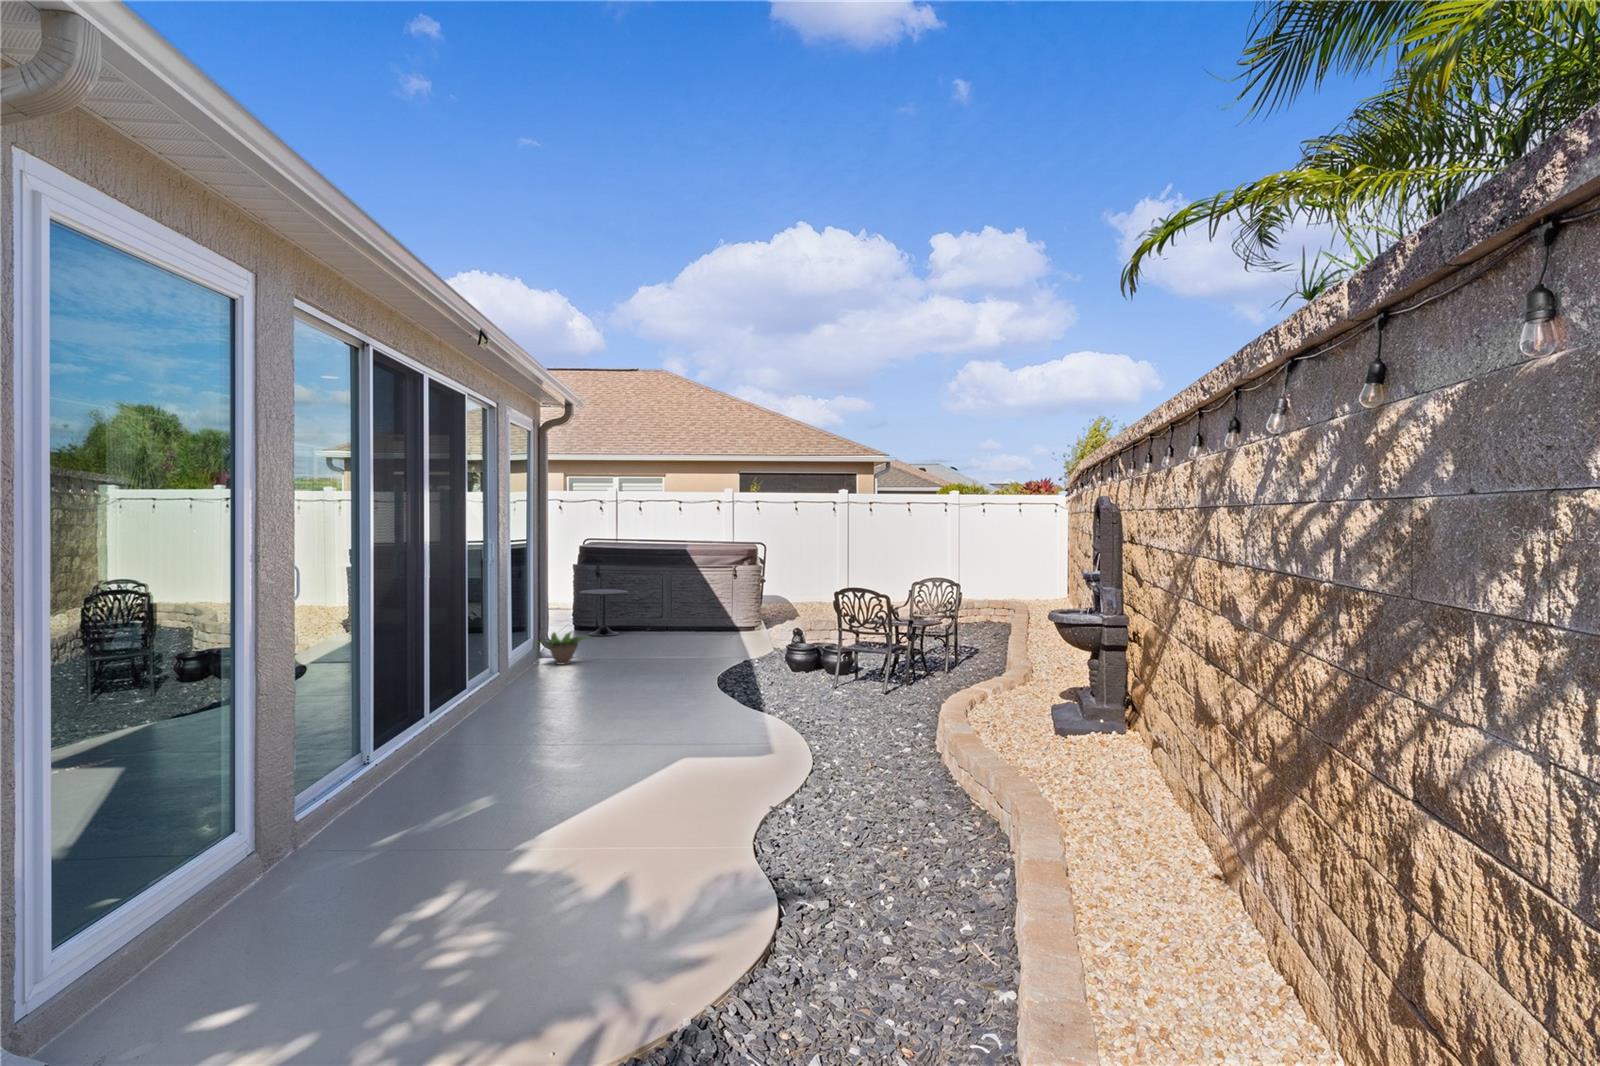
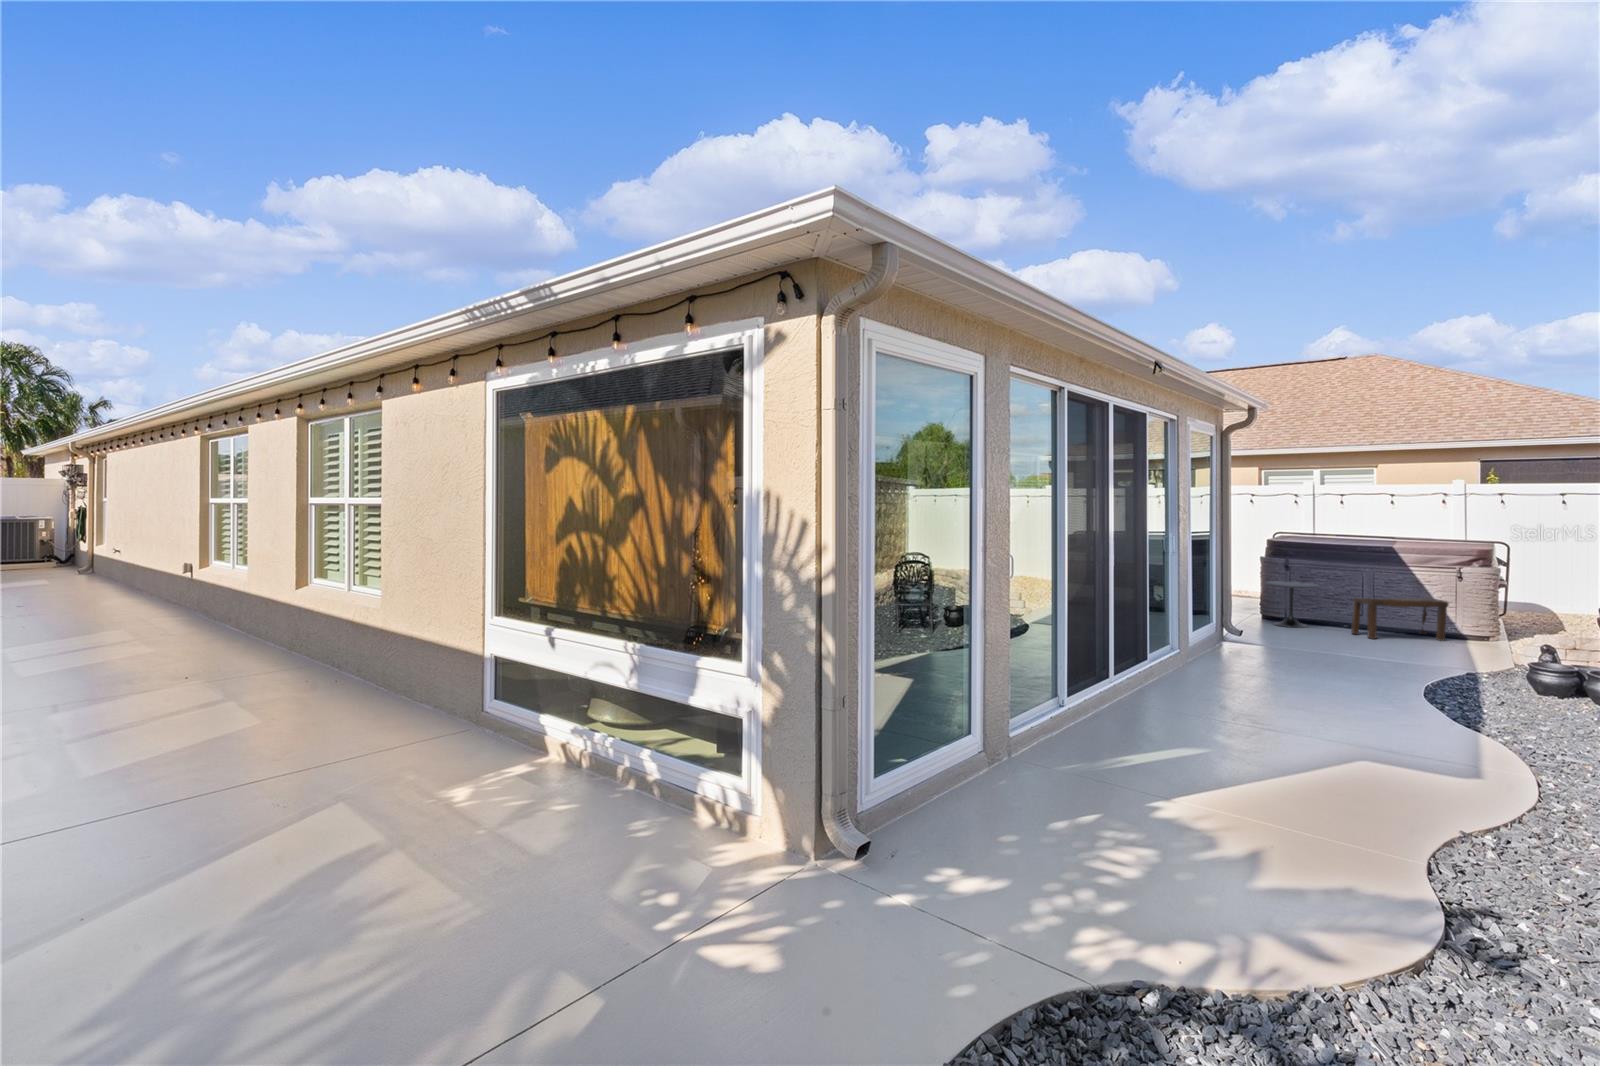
bench: none [655,596,727,640] -> present [1351,597,1449,641]
decorative plant: present [540,632,586,665] -> none [1213,618,1271,650]

